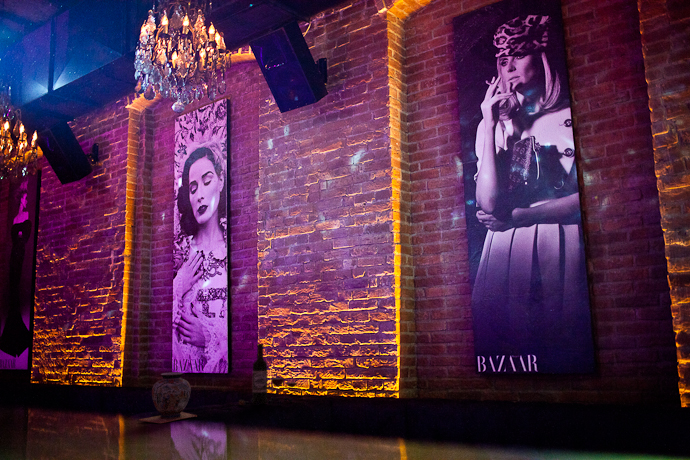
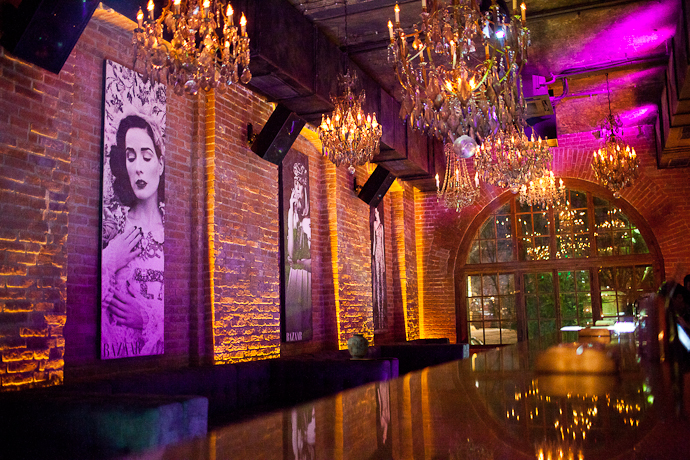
wine bottle: present [239,344,297,406] -> none [285,321,311,360]

